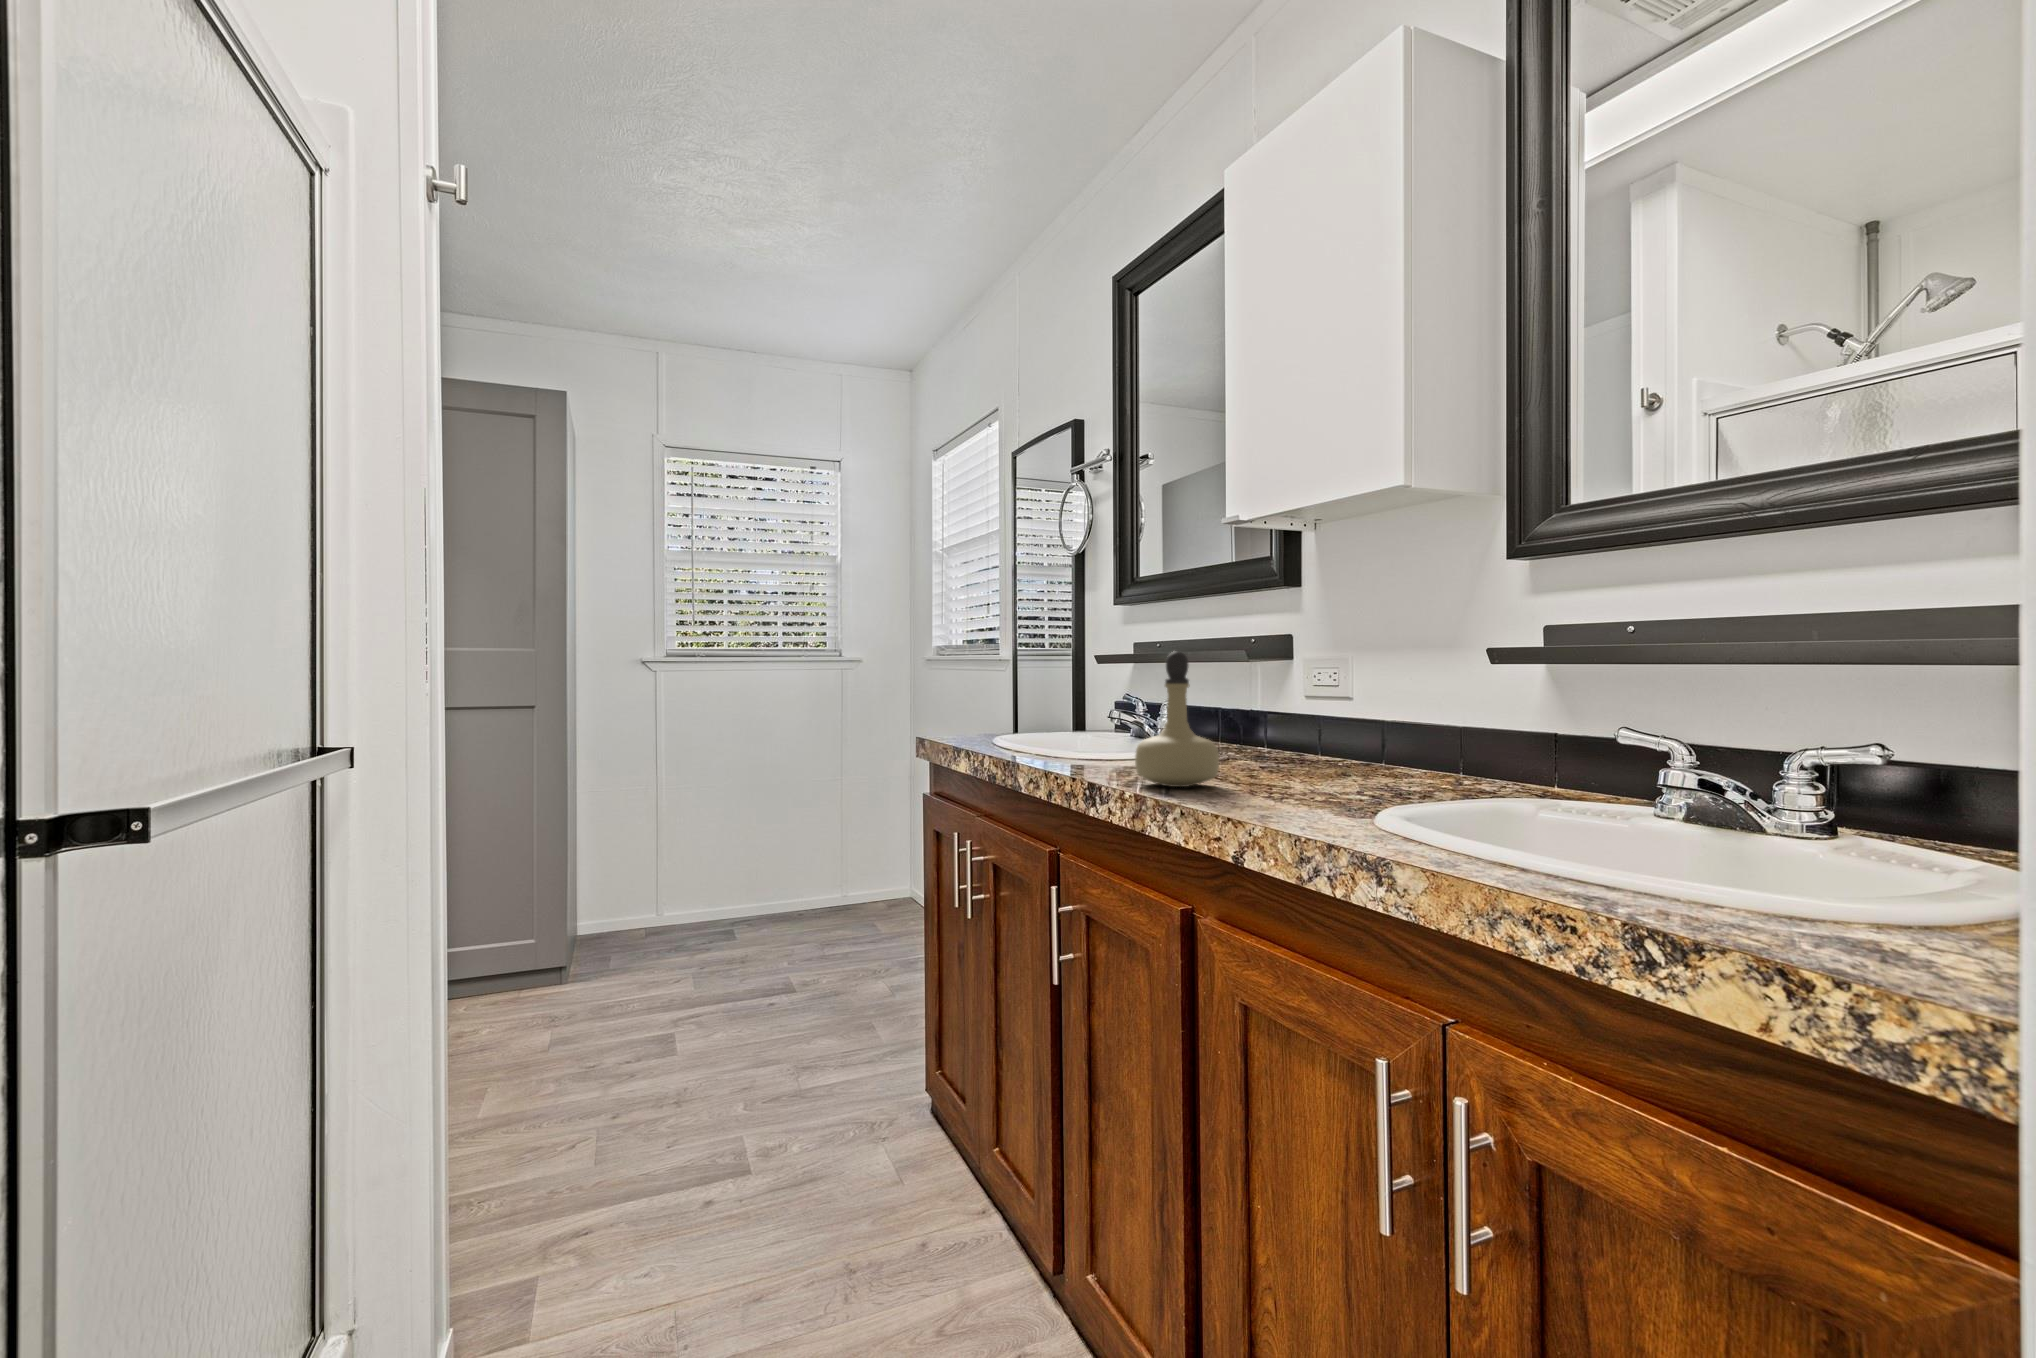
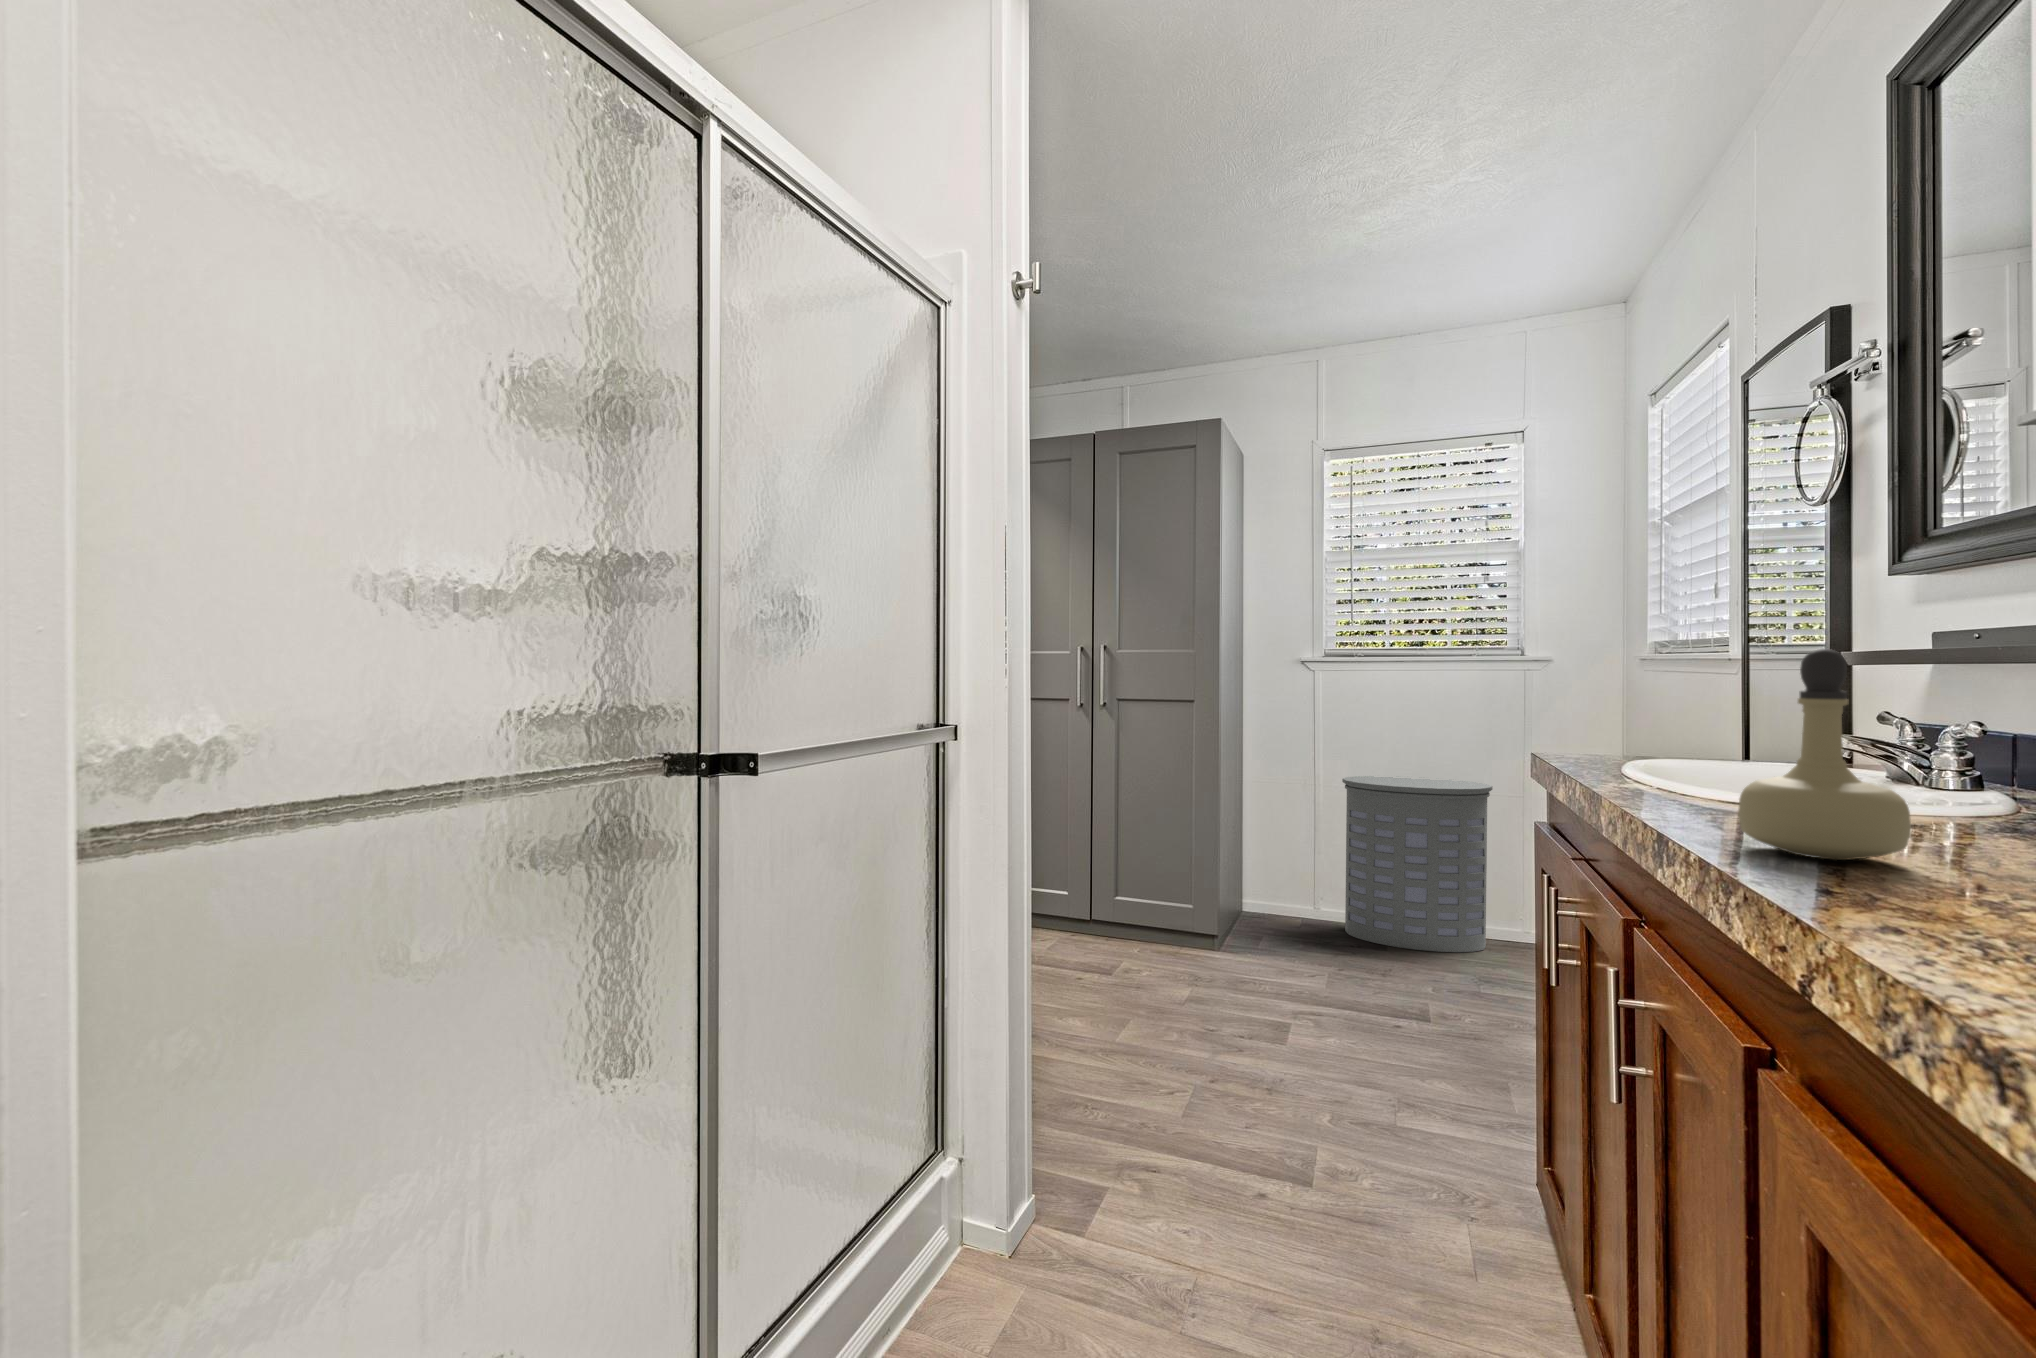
laundry hamper: none [686,773,821,940] -> present [1342,776,1493,952]

